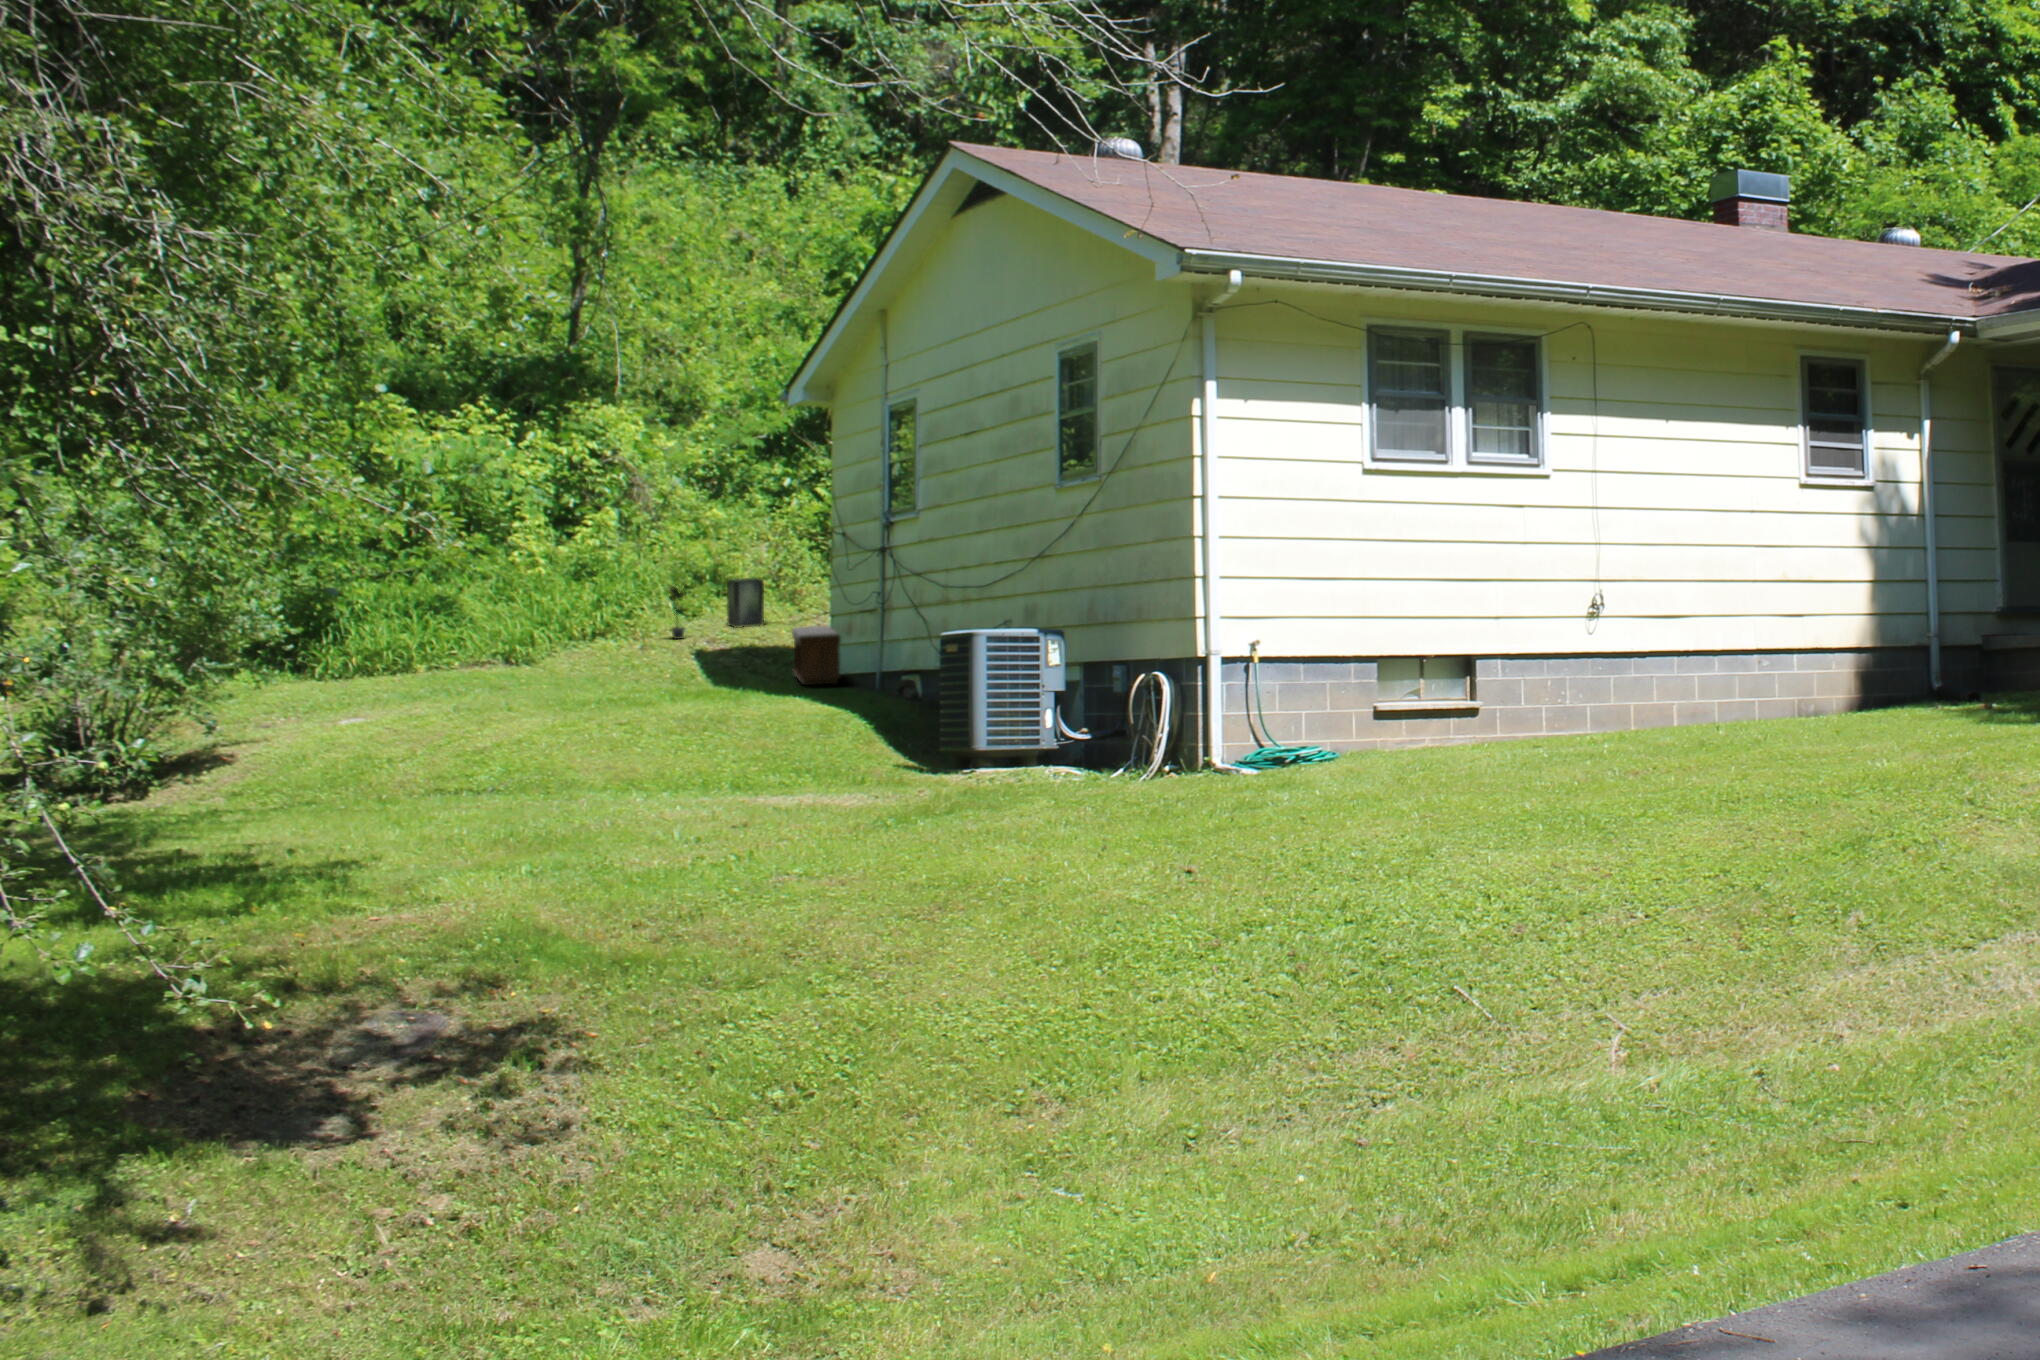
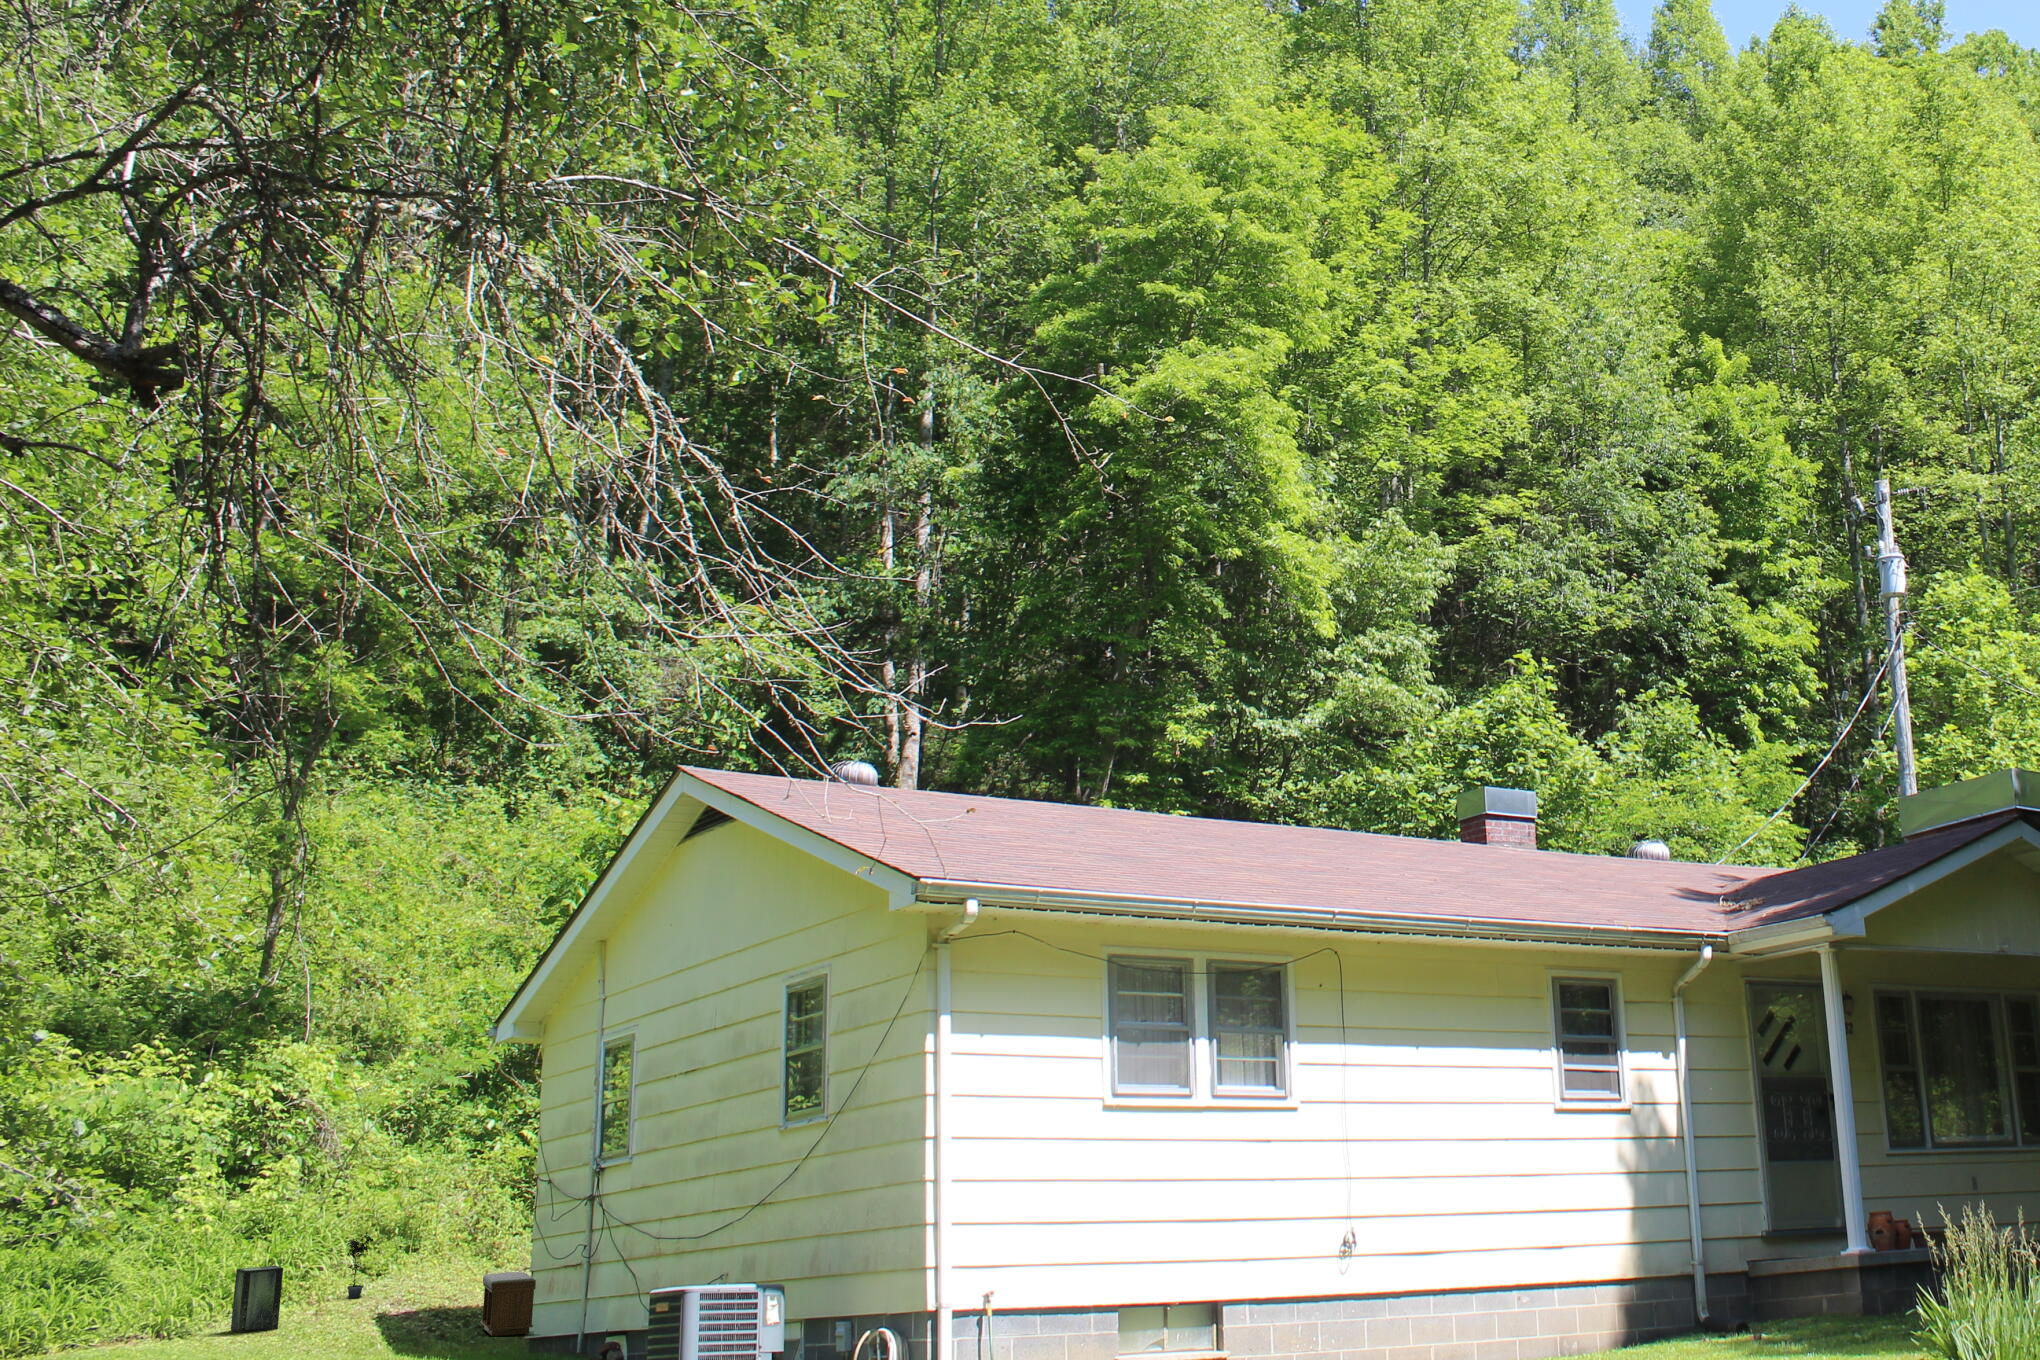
storage box: present [727,578,764,628] -> present [231,1266,283,1333]

